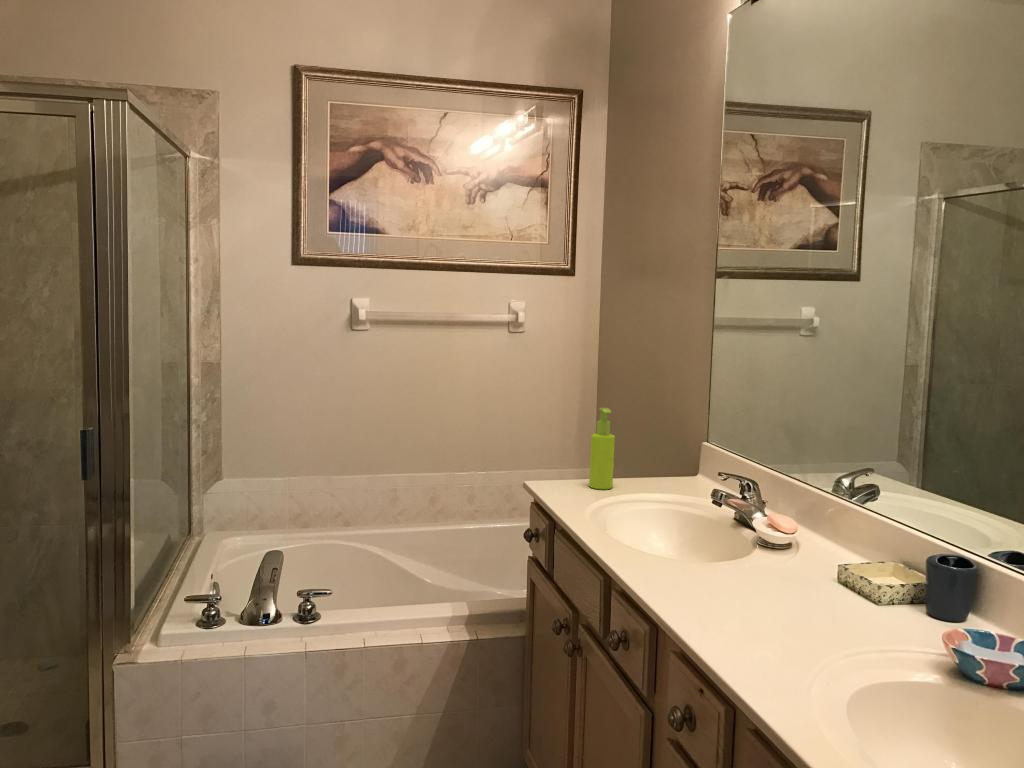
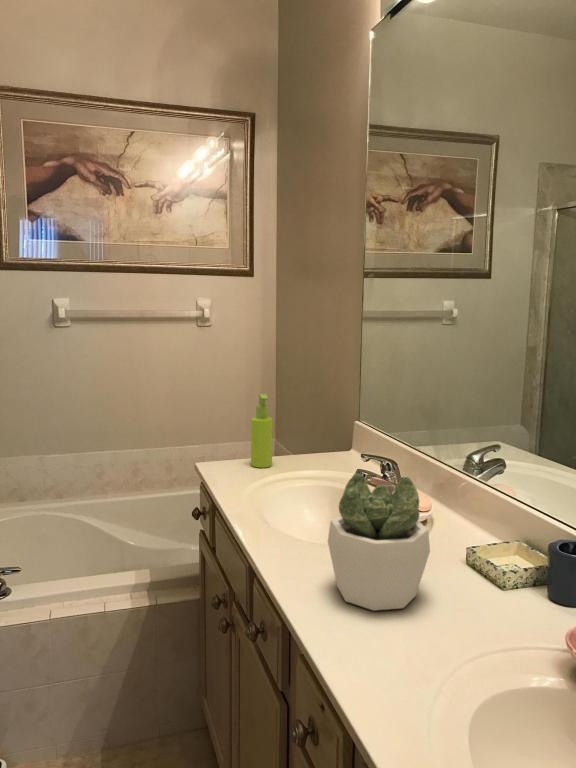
succulent plant: none [697,480,802,612] -> present [328,473,430,611]

